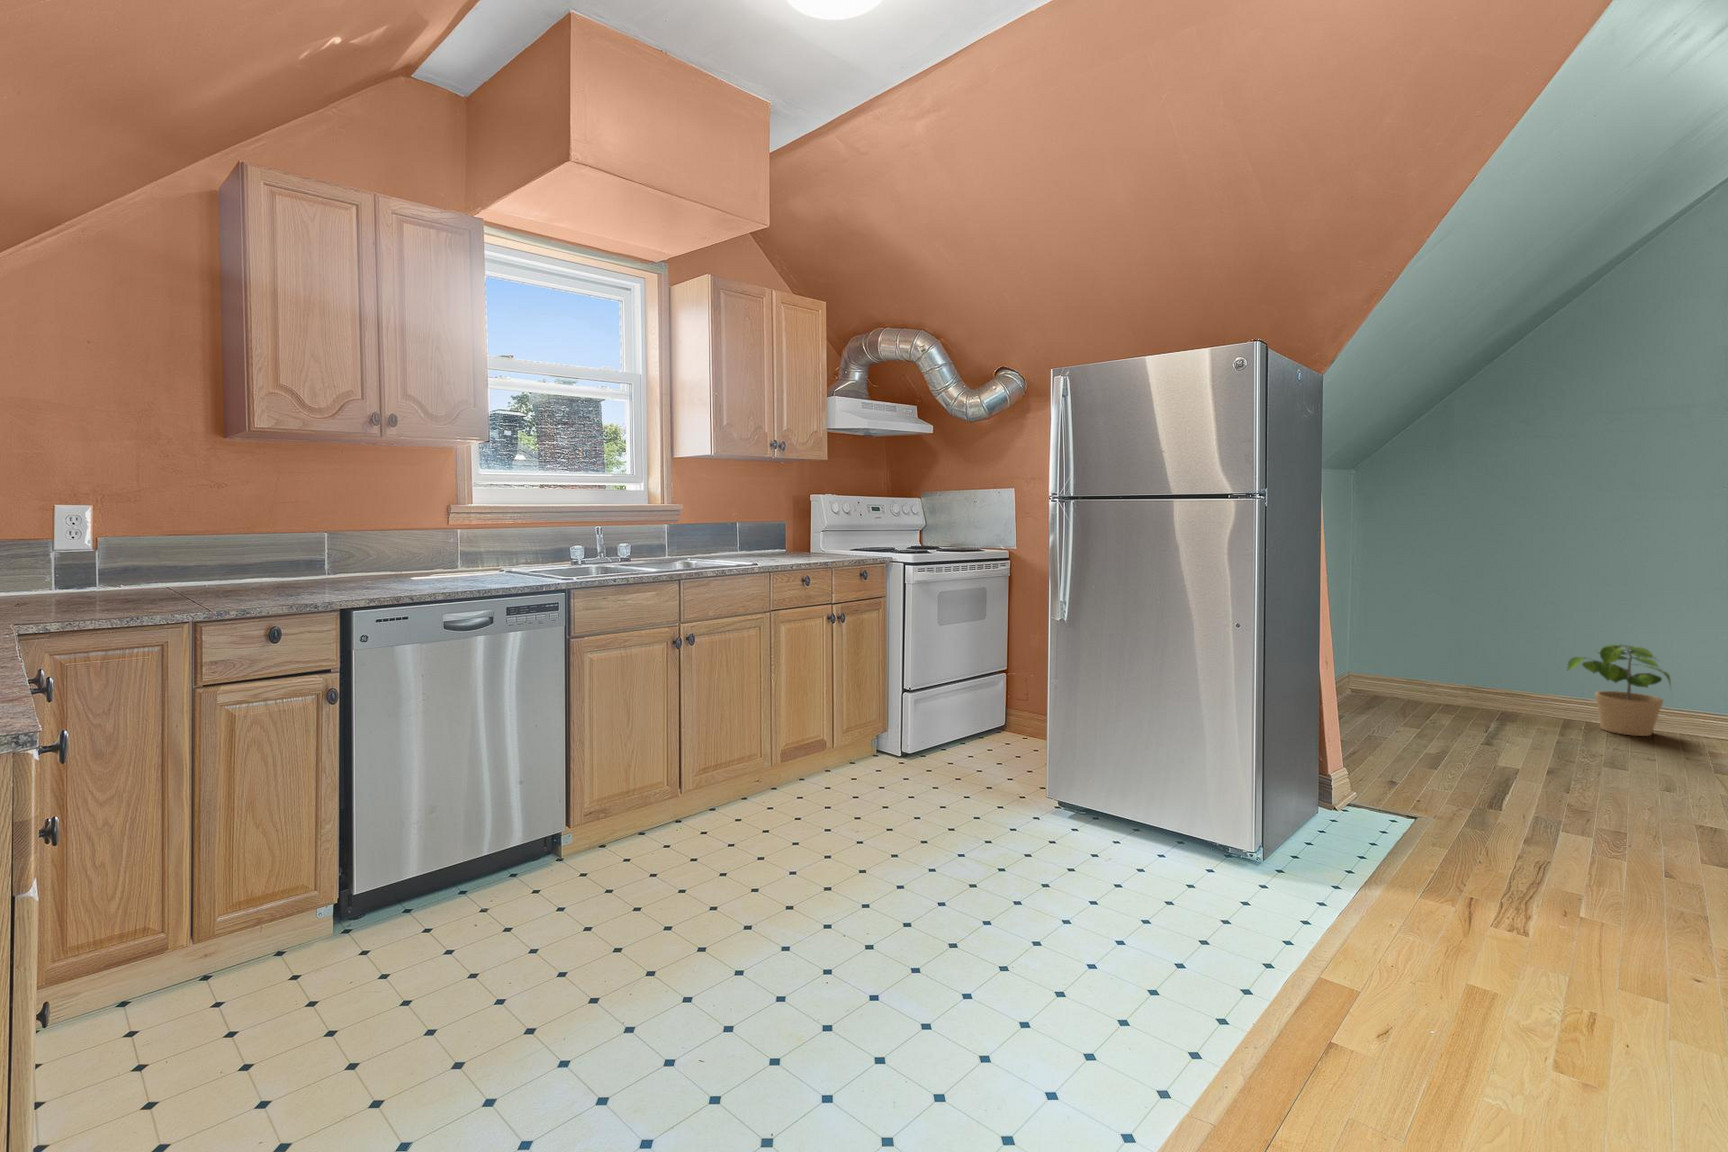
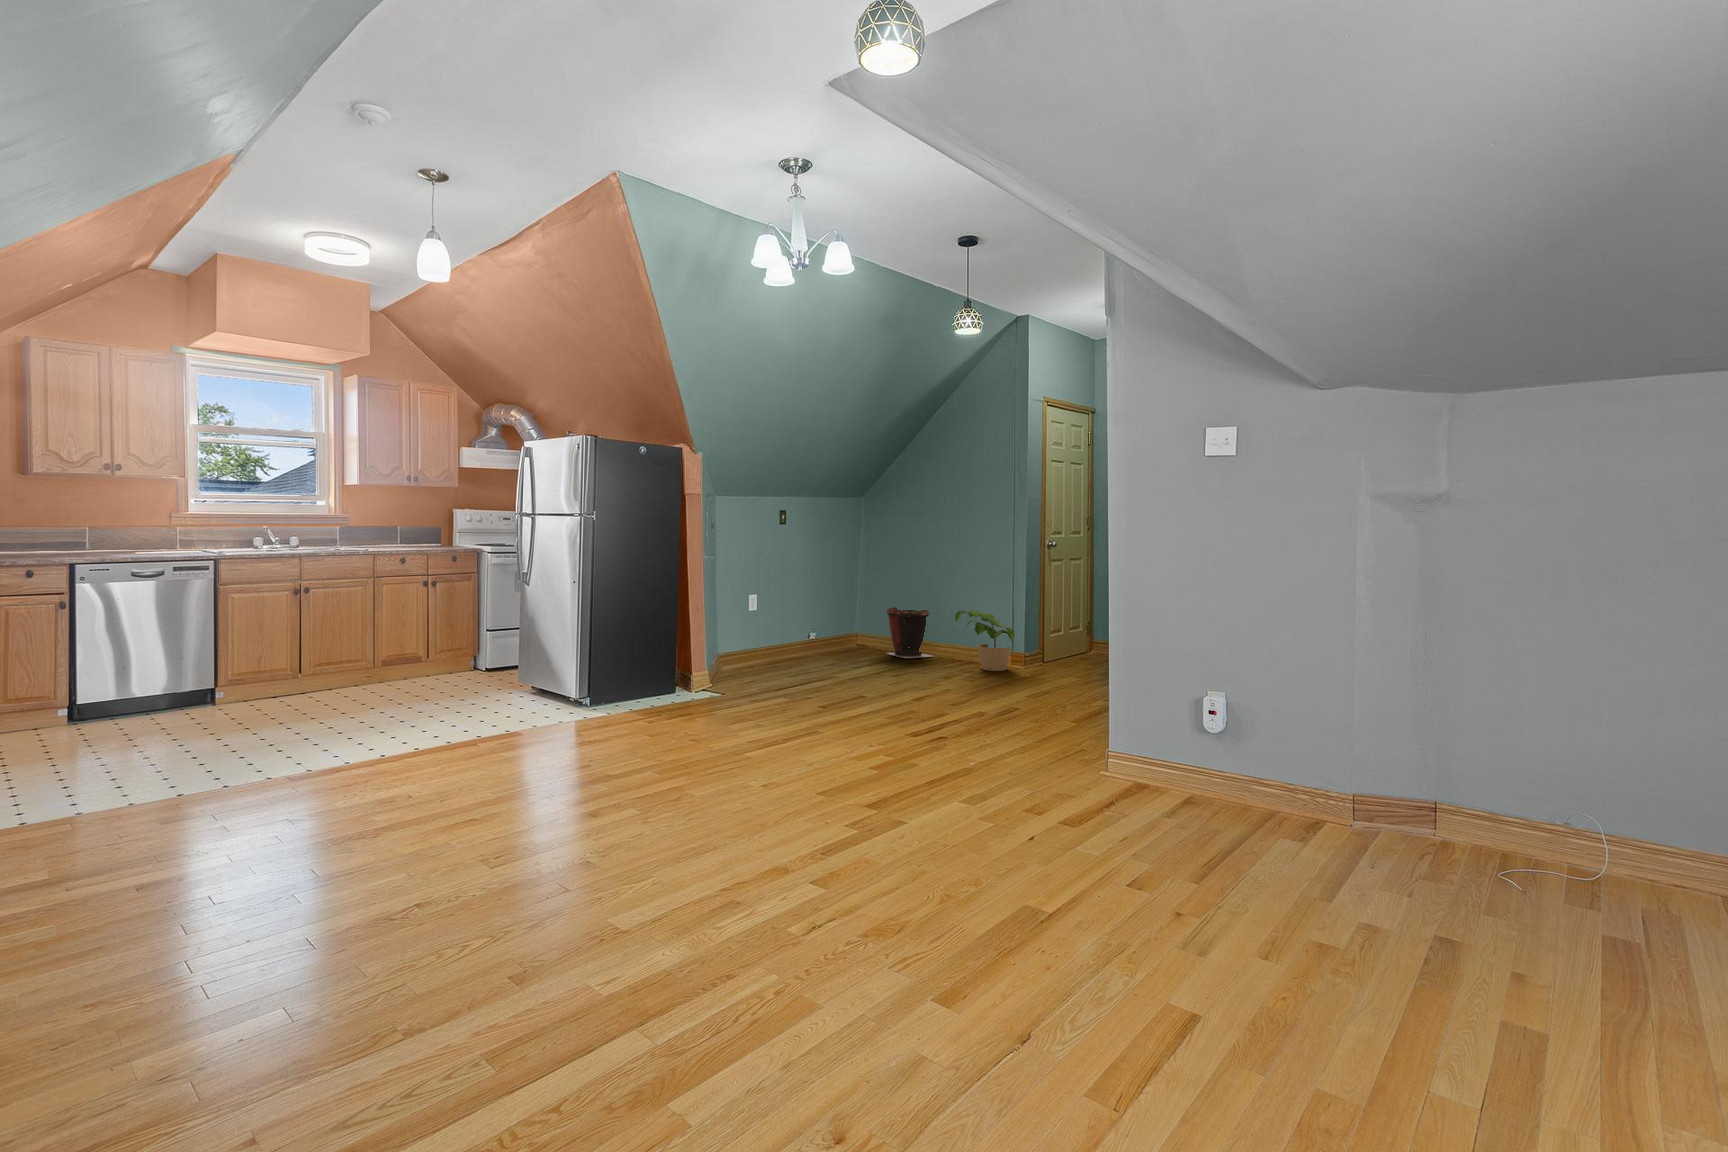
waste bin: none [1388,632,1474,711] -> present [886,606,932,658]

